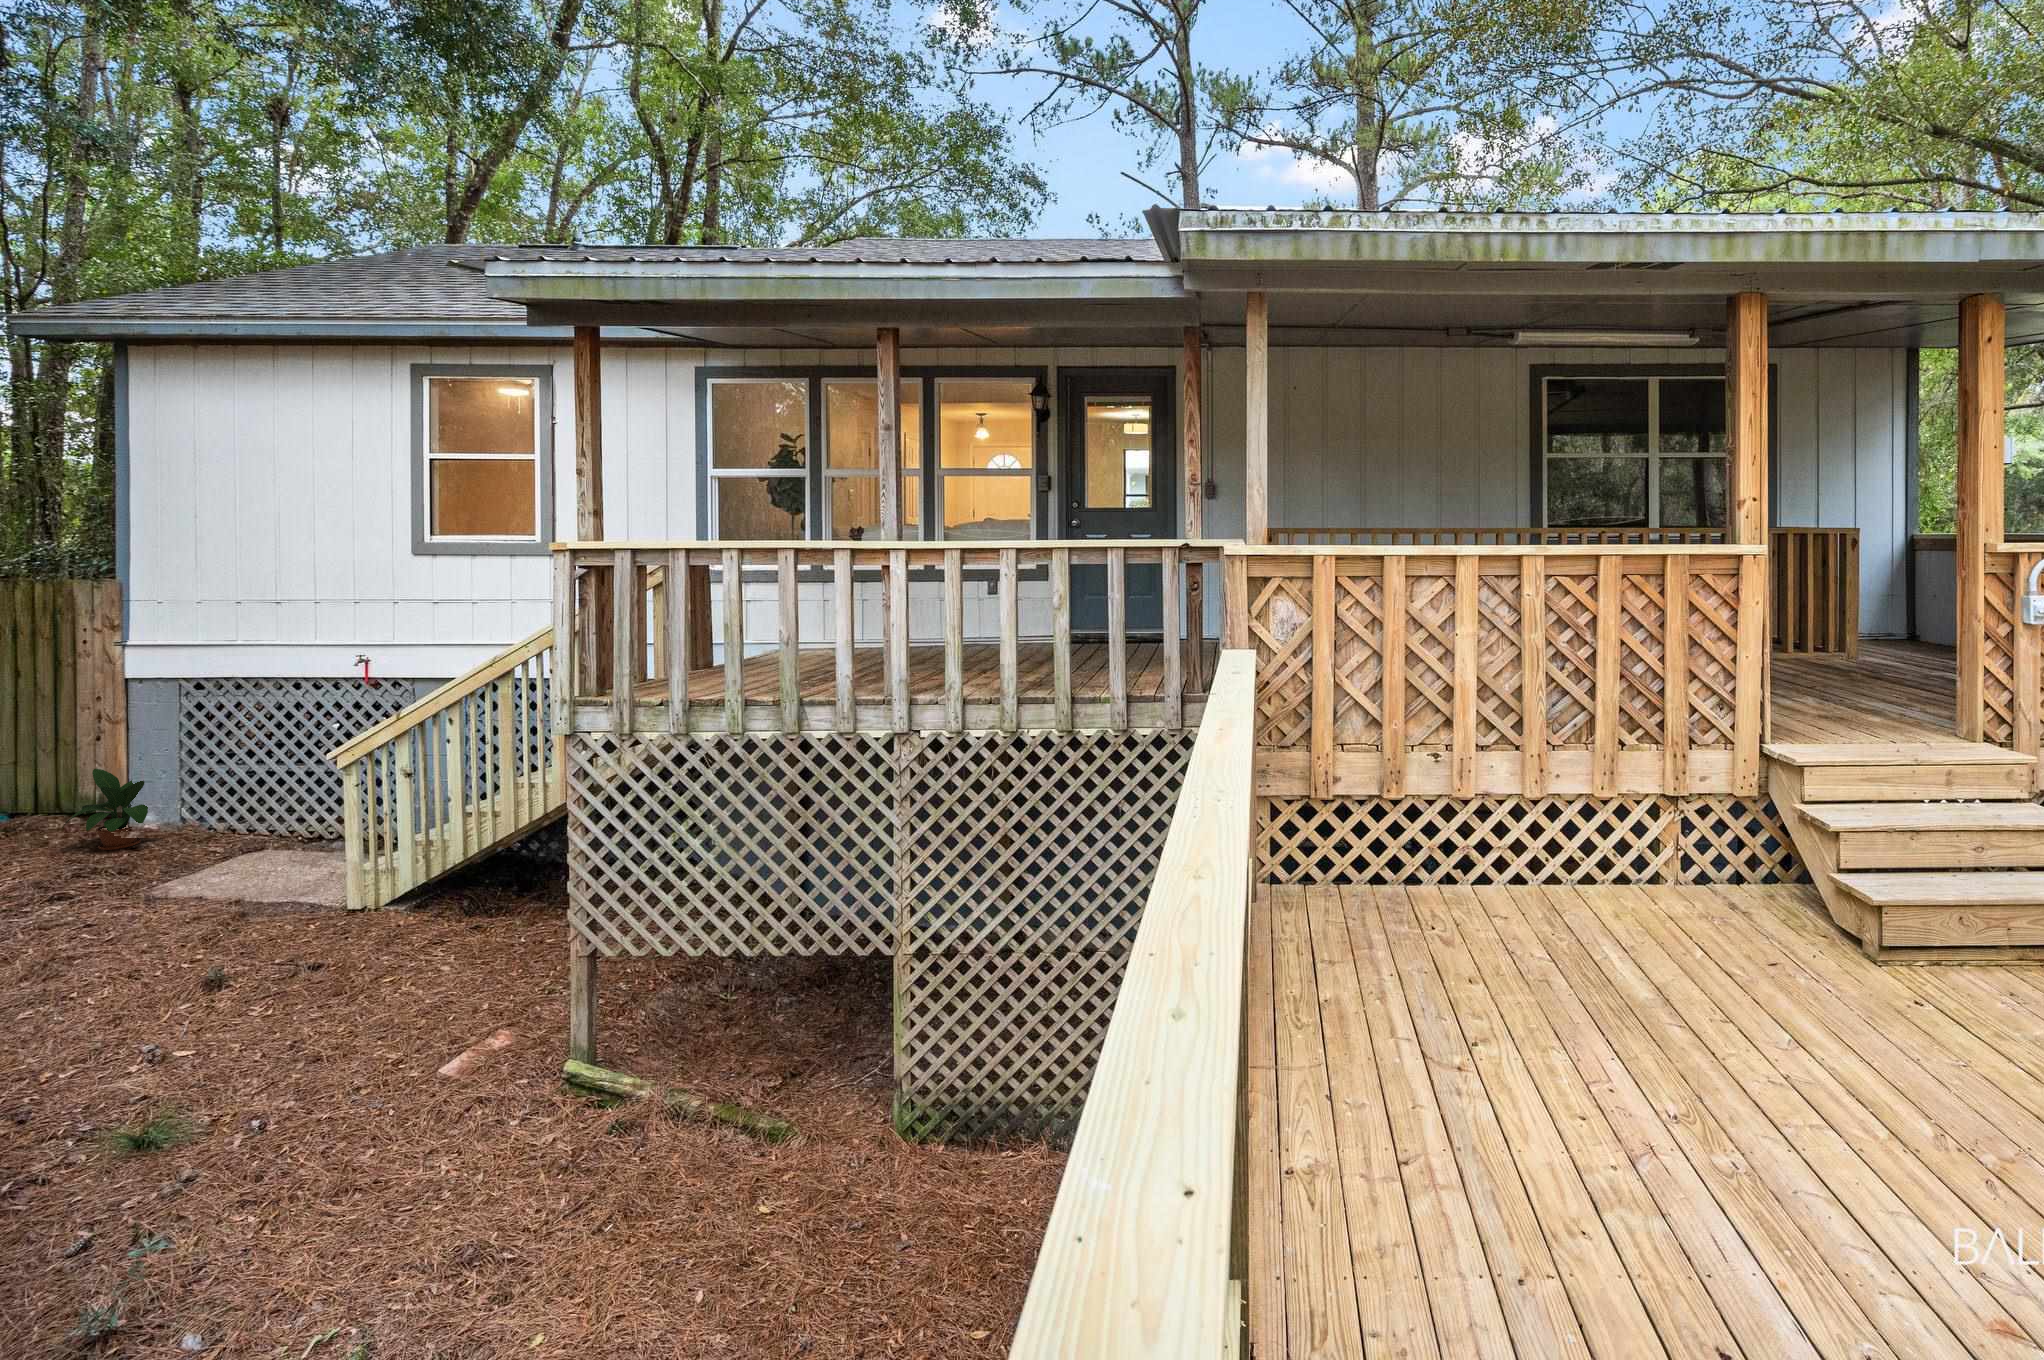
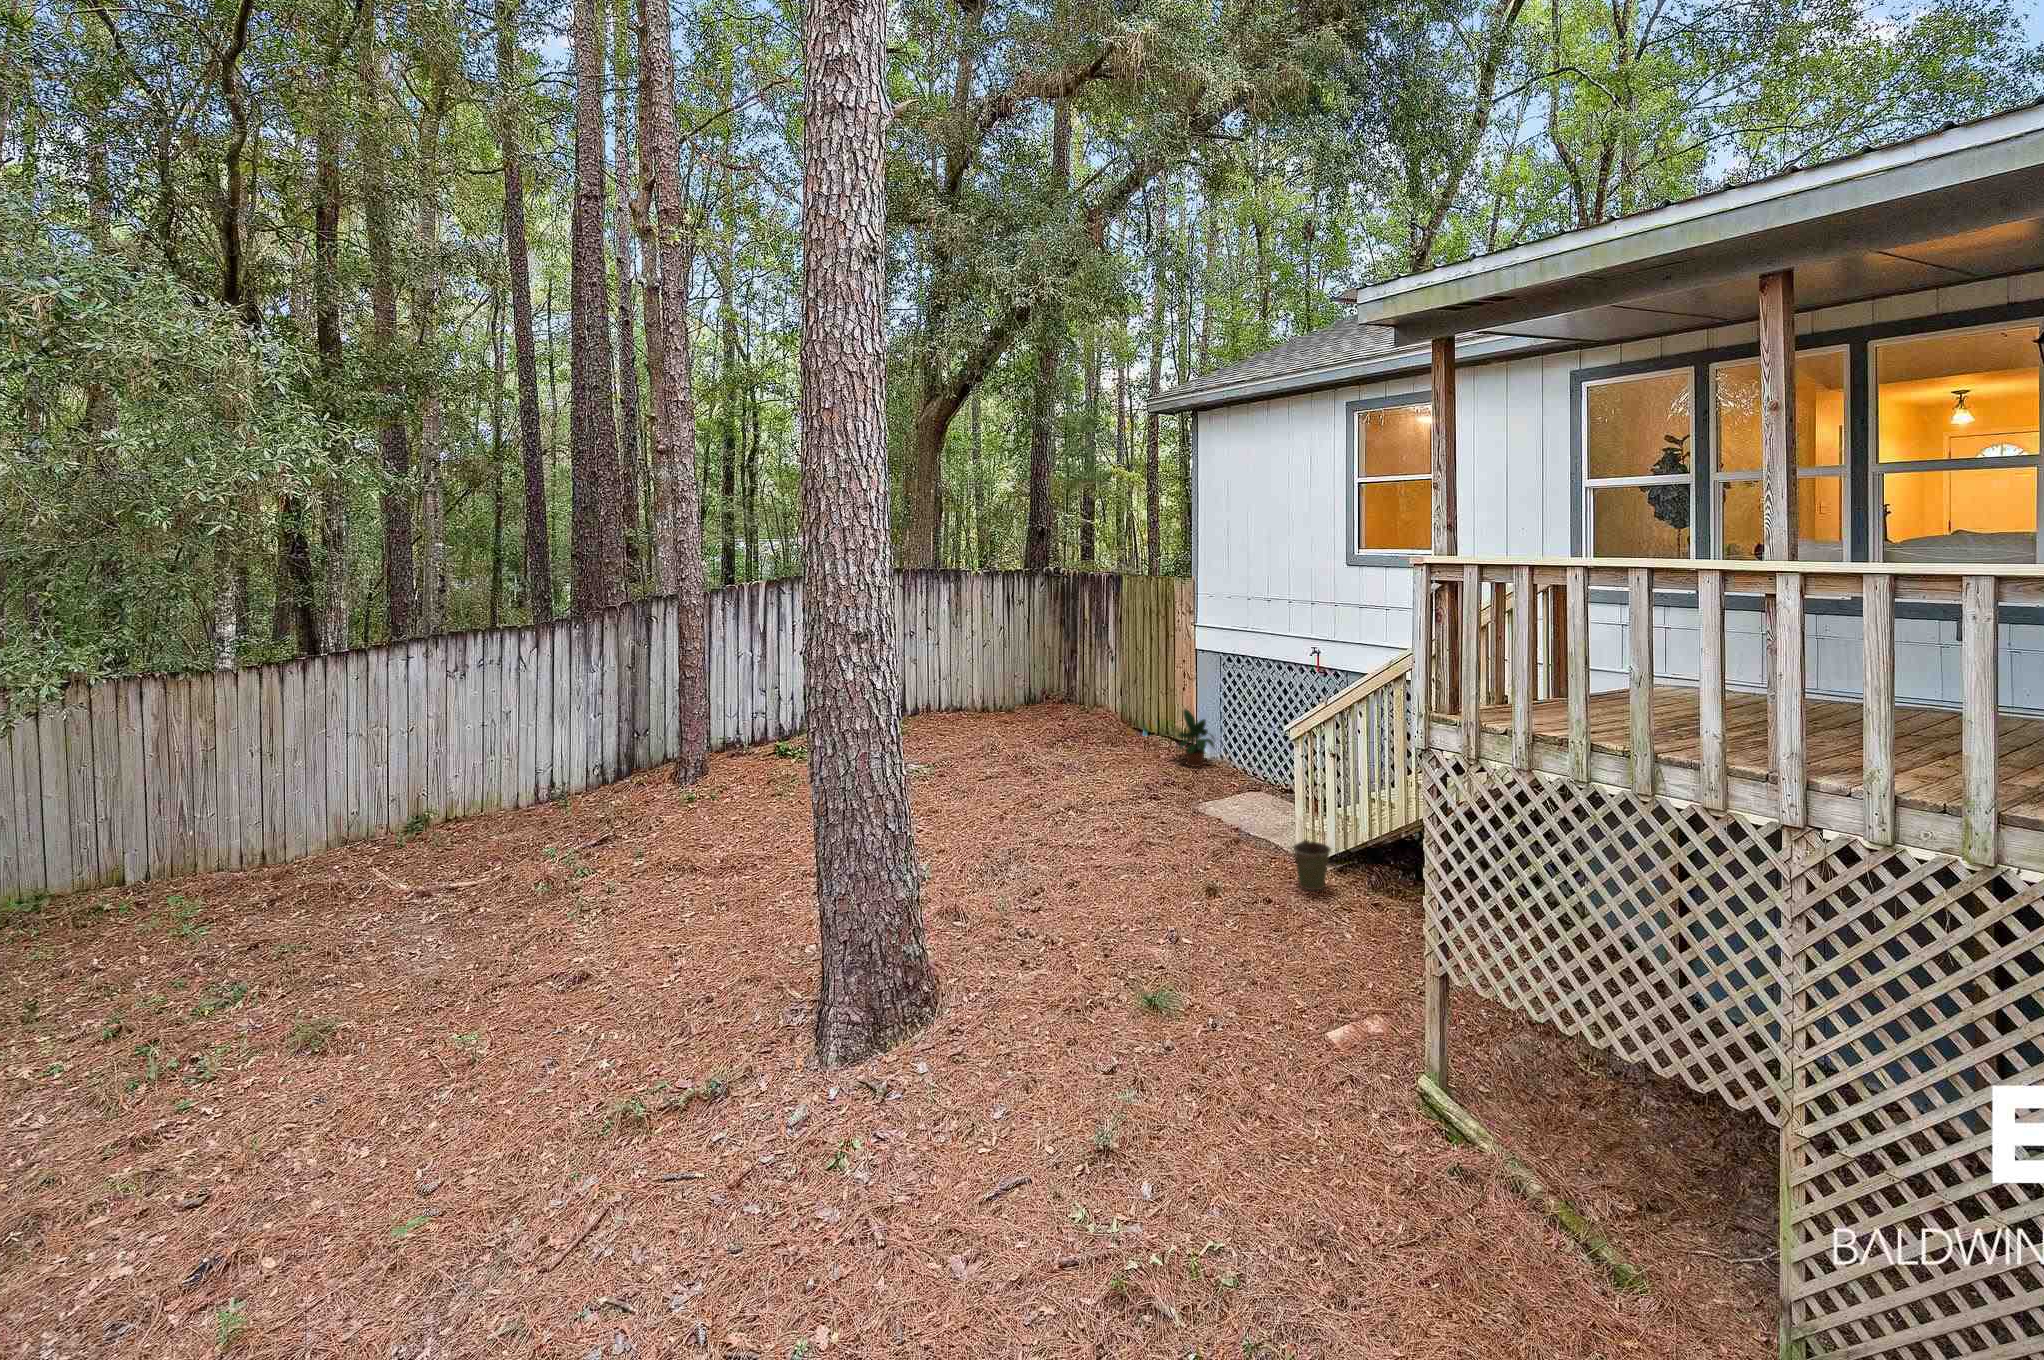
bucket: none [347,882,411,942] -> present [1292,839,1331,890]

